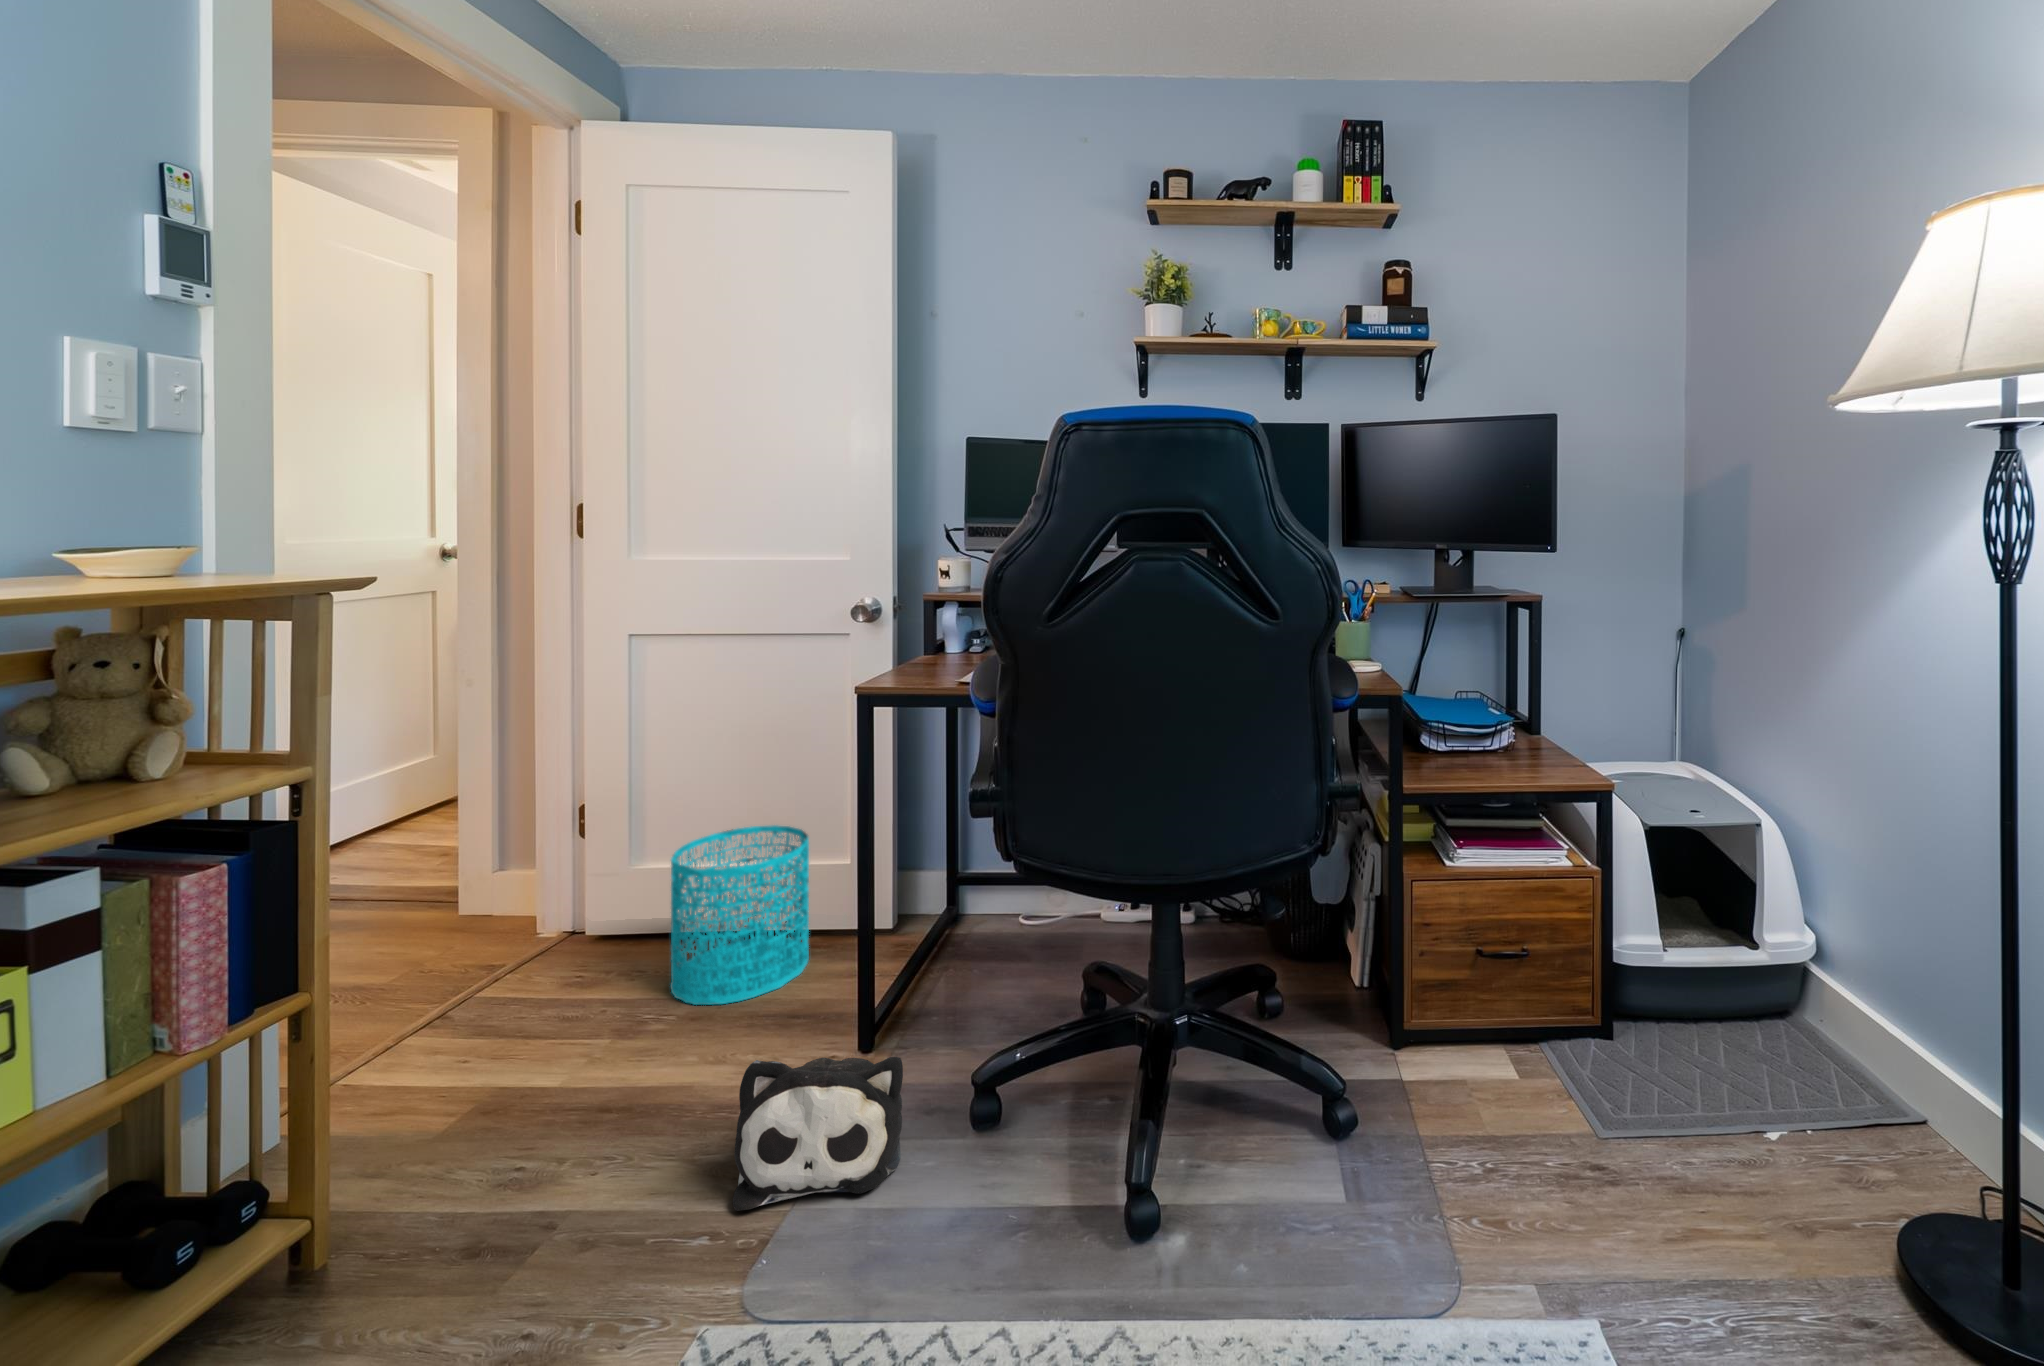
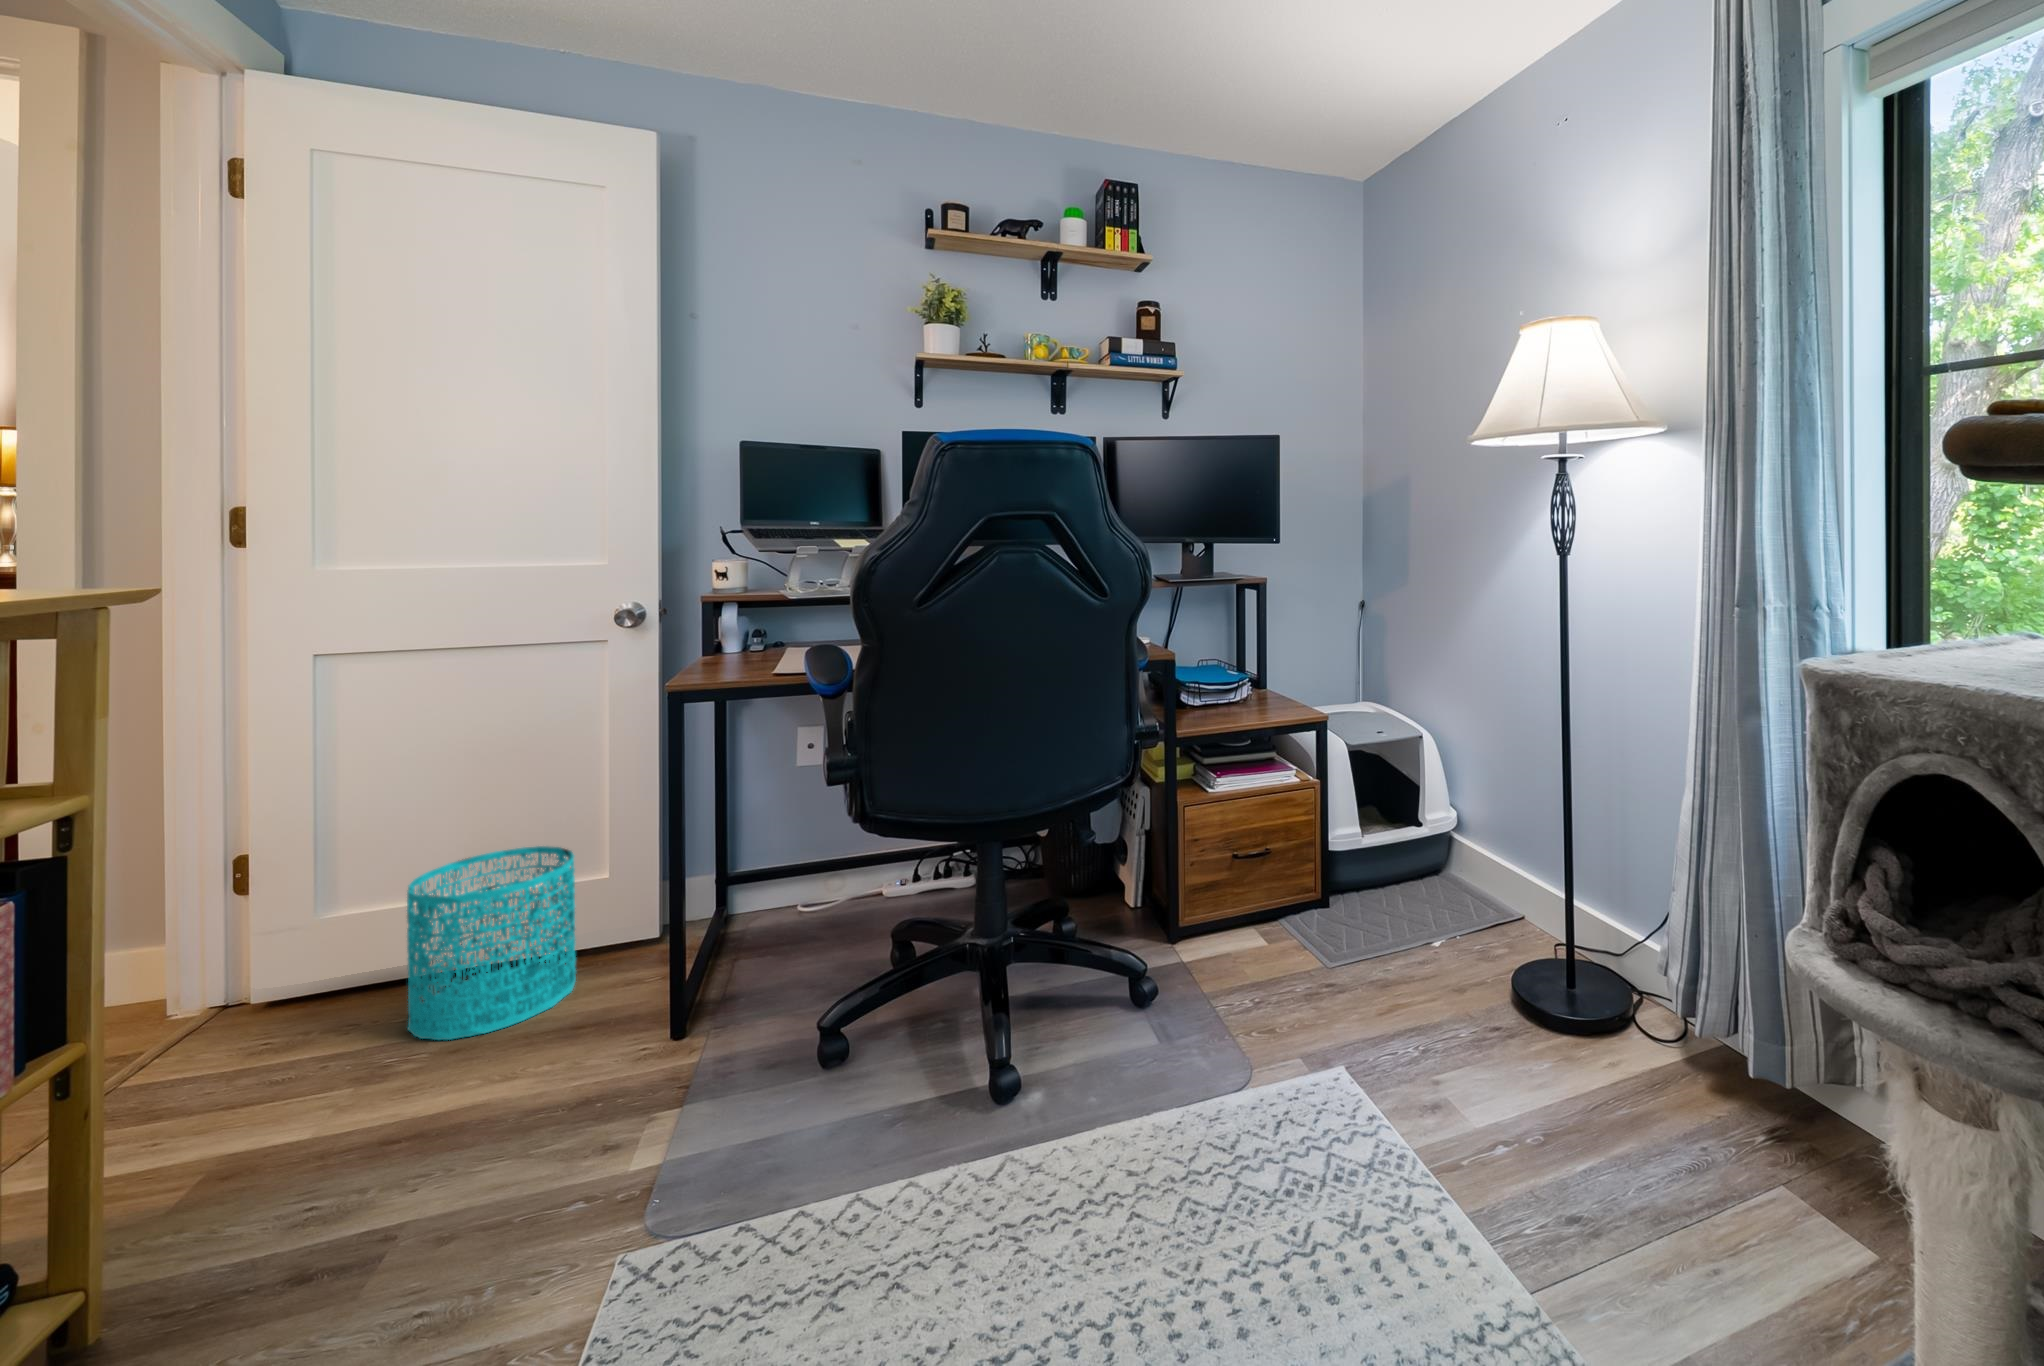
plush toy: present [733,1057,903,1211] -> none [590,1013,761,1178]

